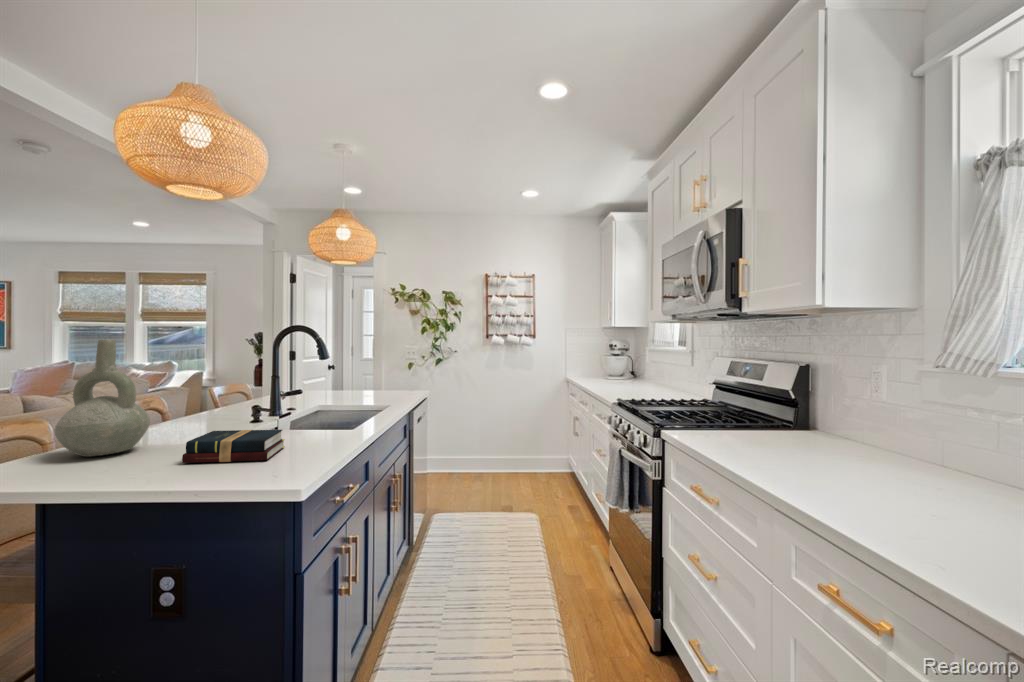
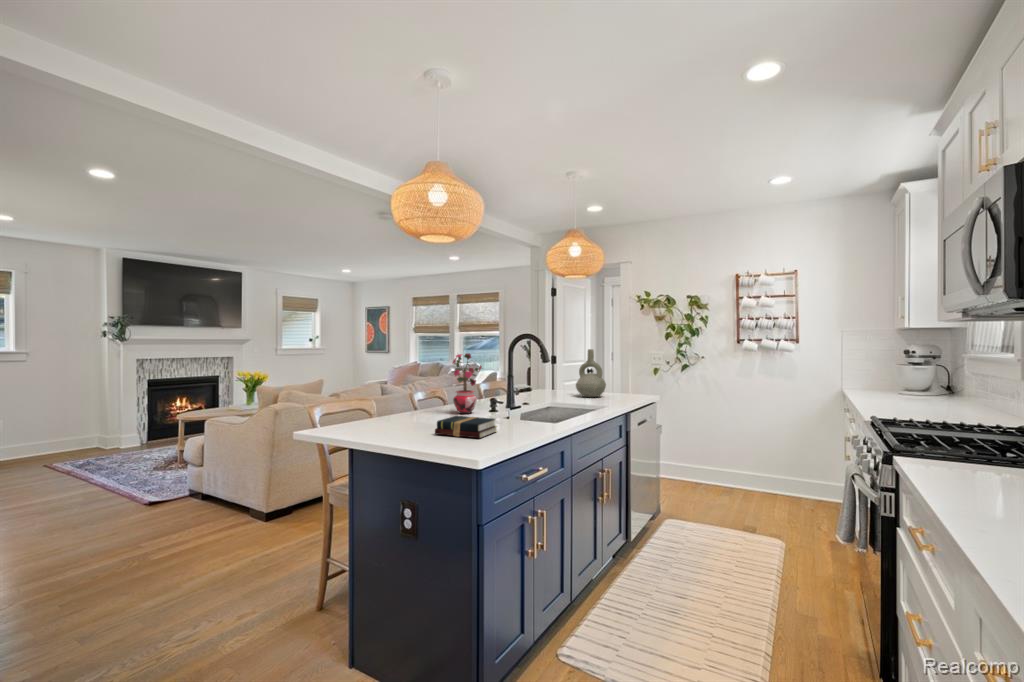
decorative vase: present [55,340,150,457] -> present [576,349,606,397]
potted plant: none [181,340,239,427] -> present [453,353,482,414]

